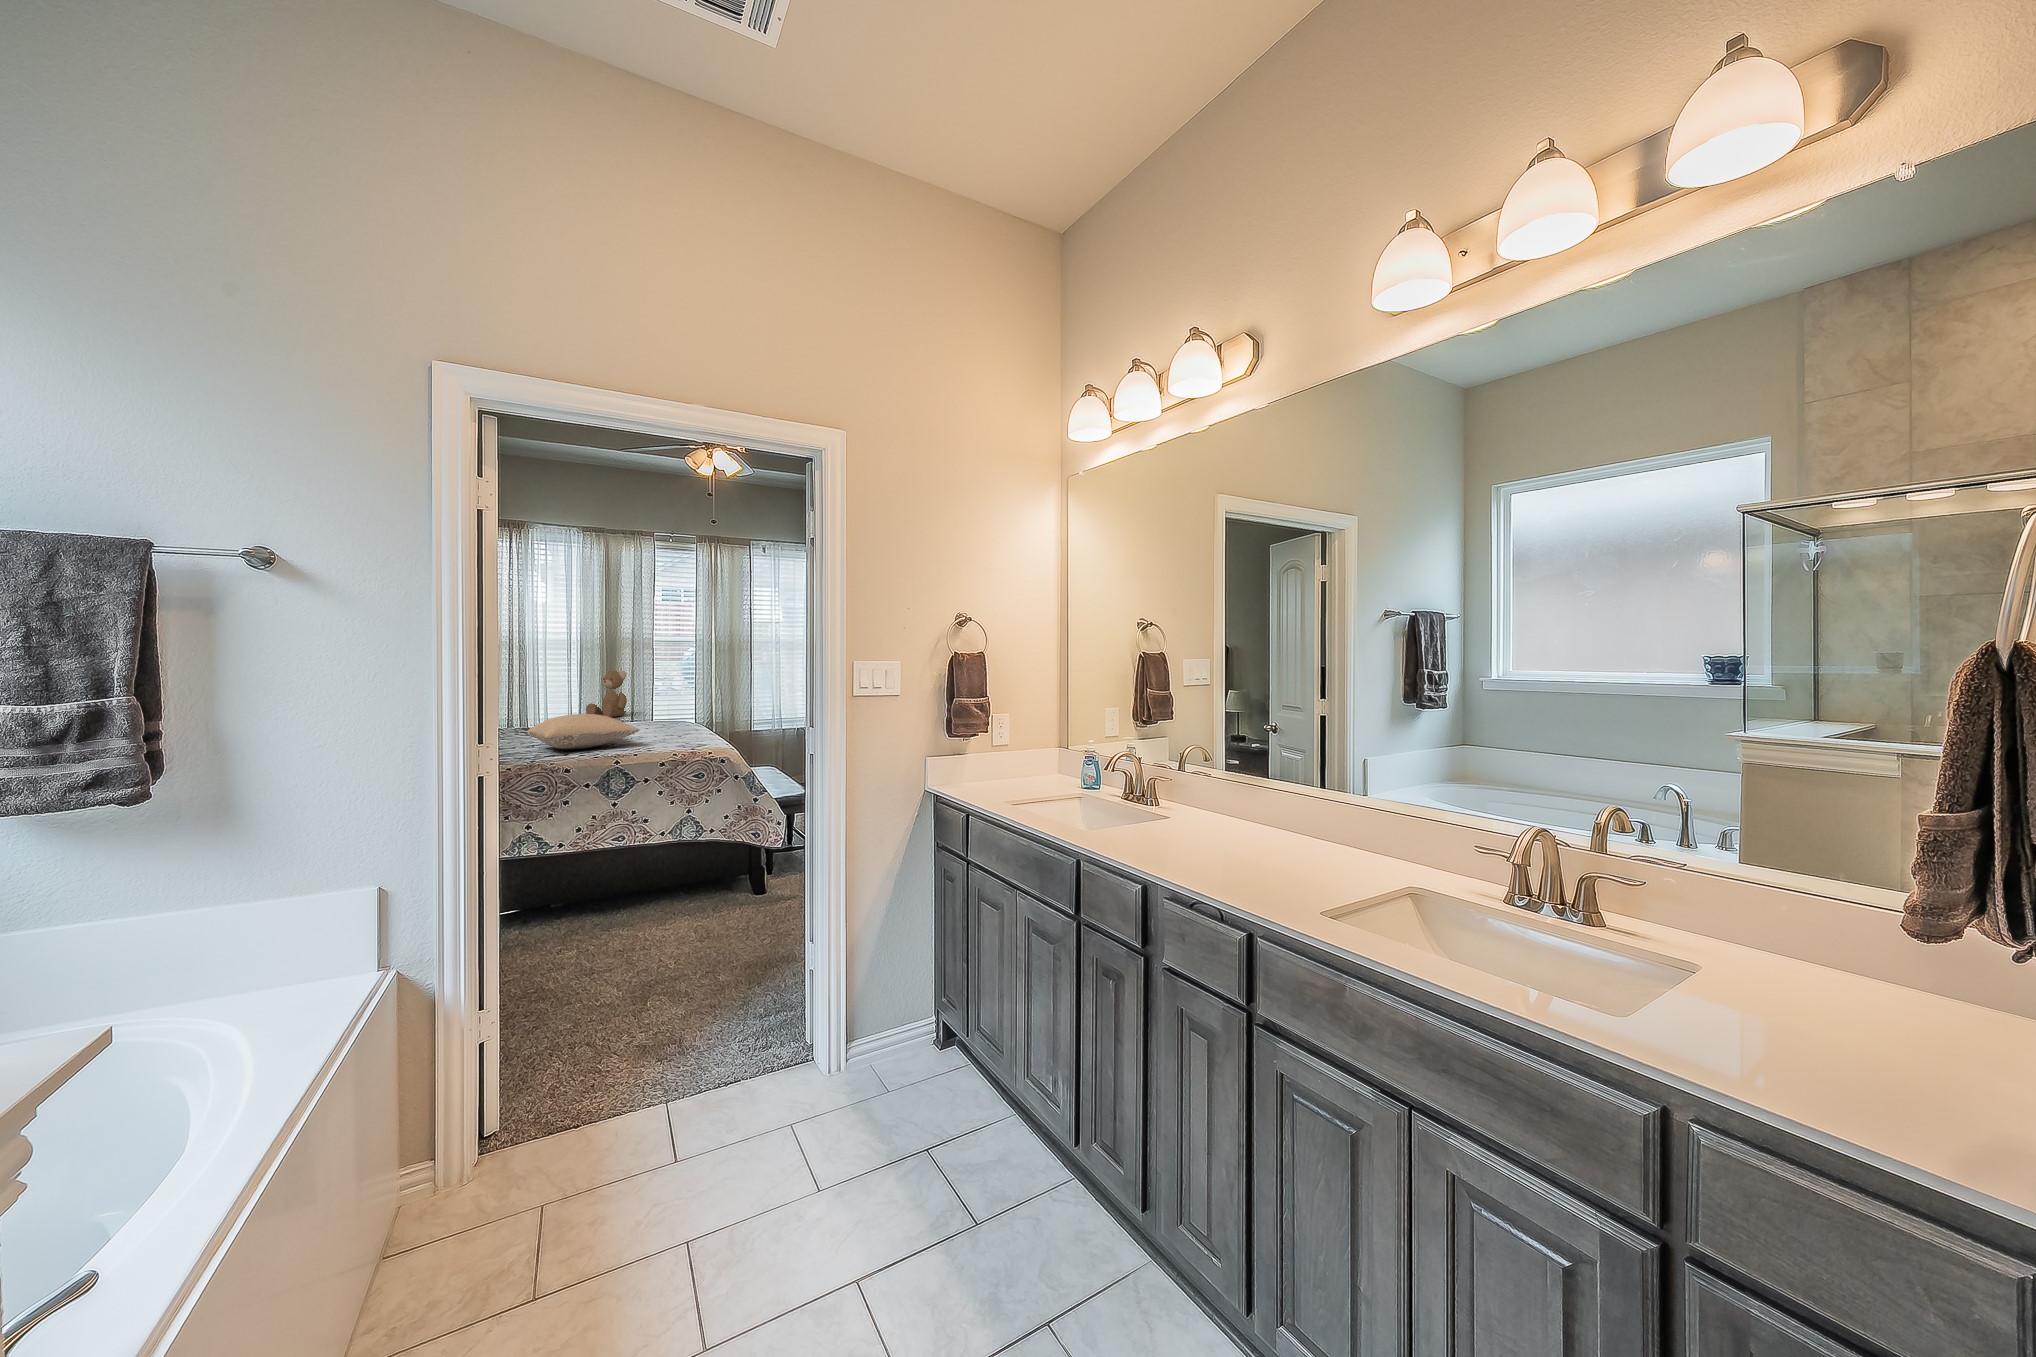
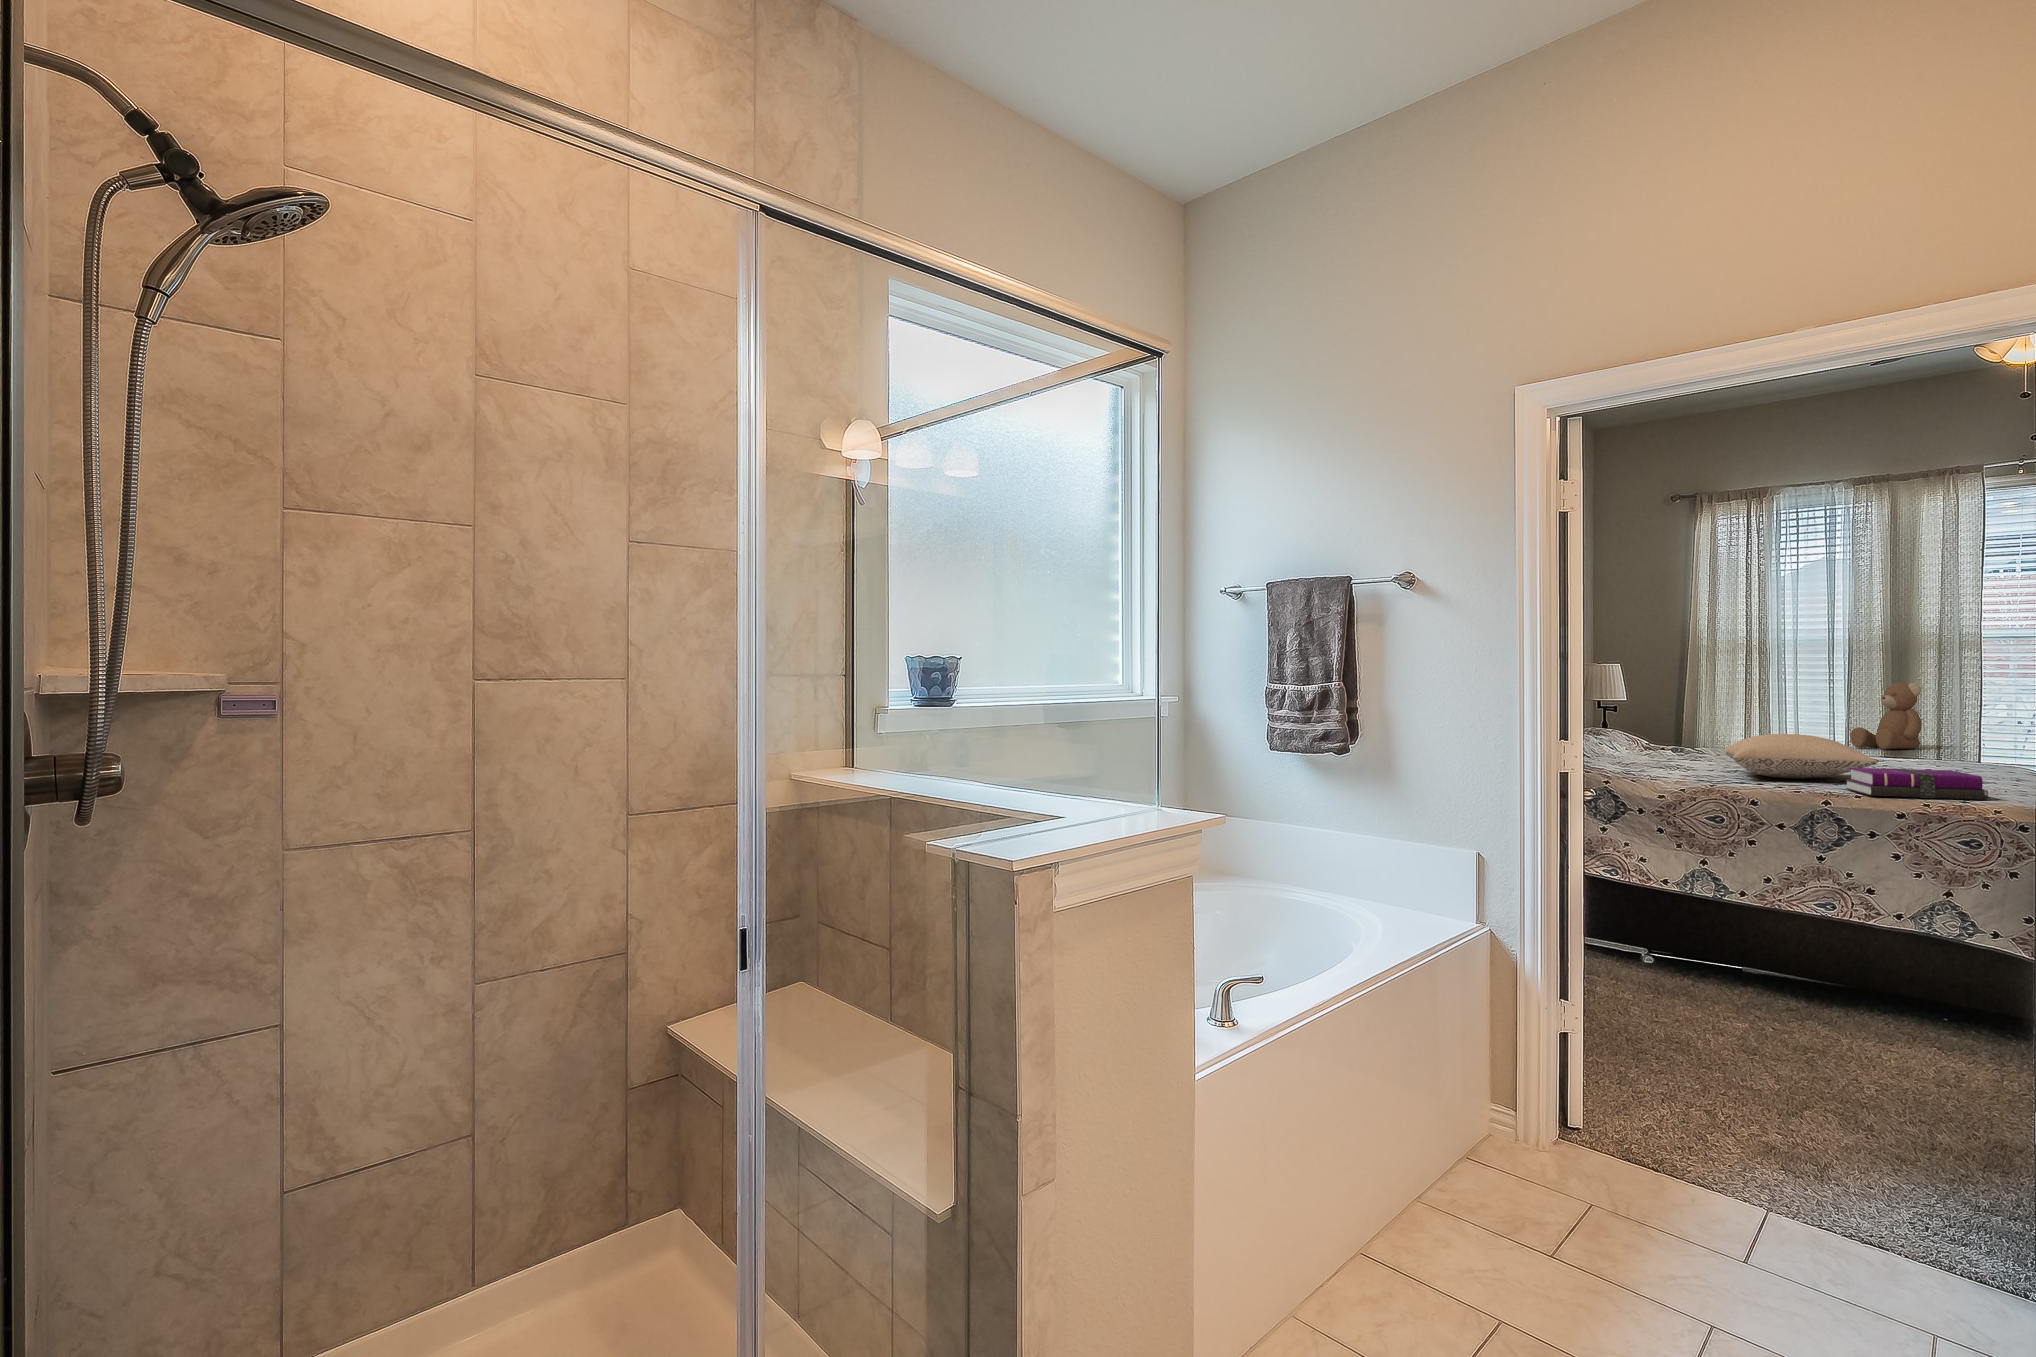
notebook: none [625,731,705,755] -> present [1845,768,1988,800]

